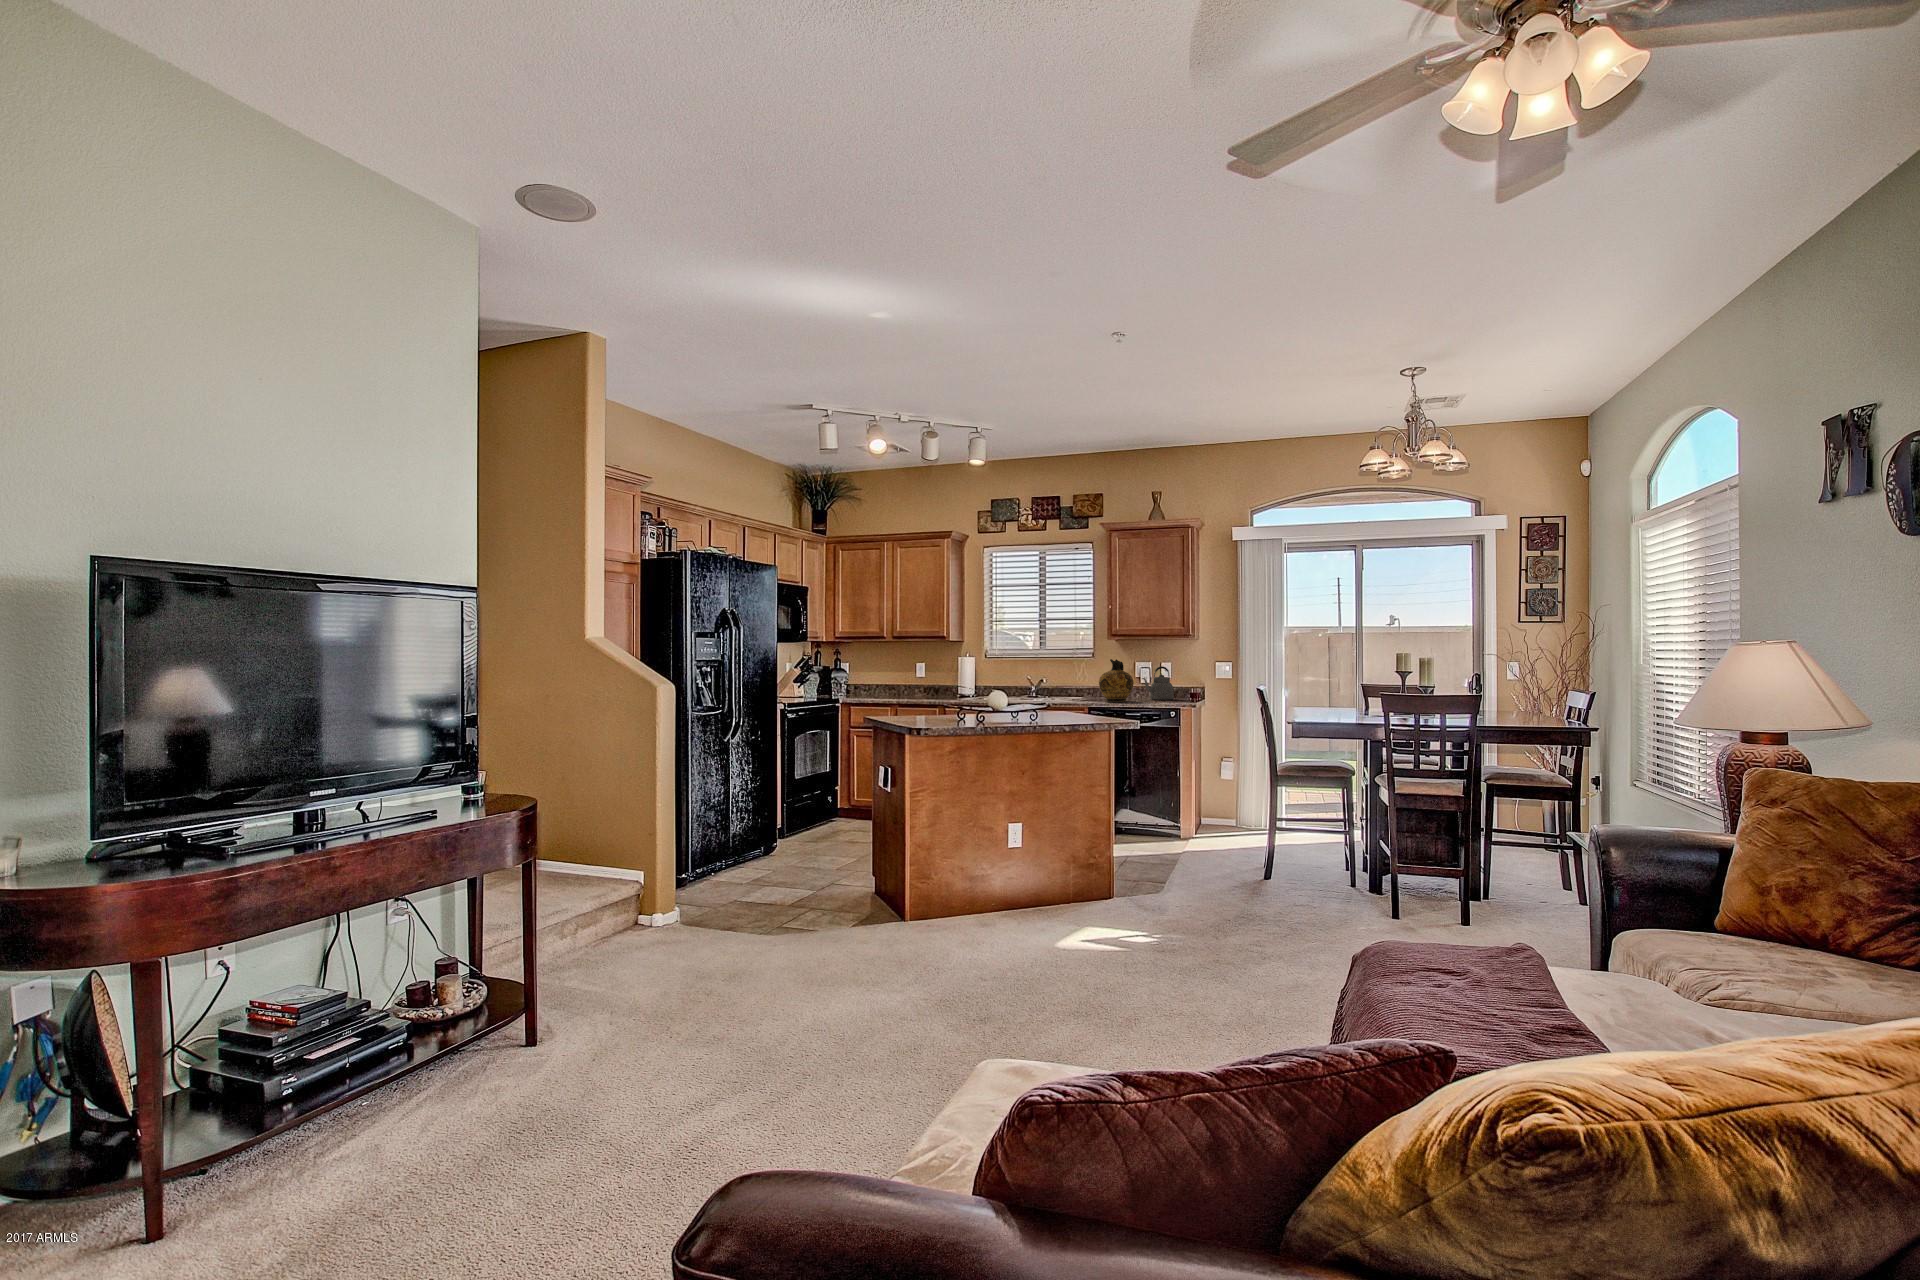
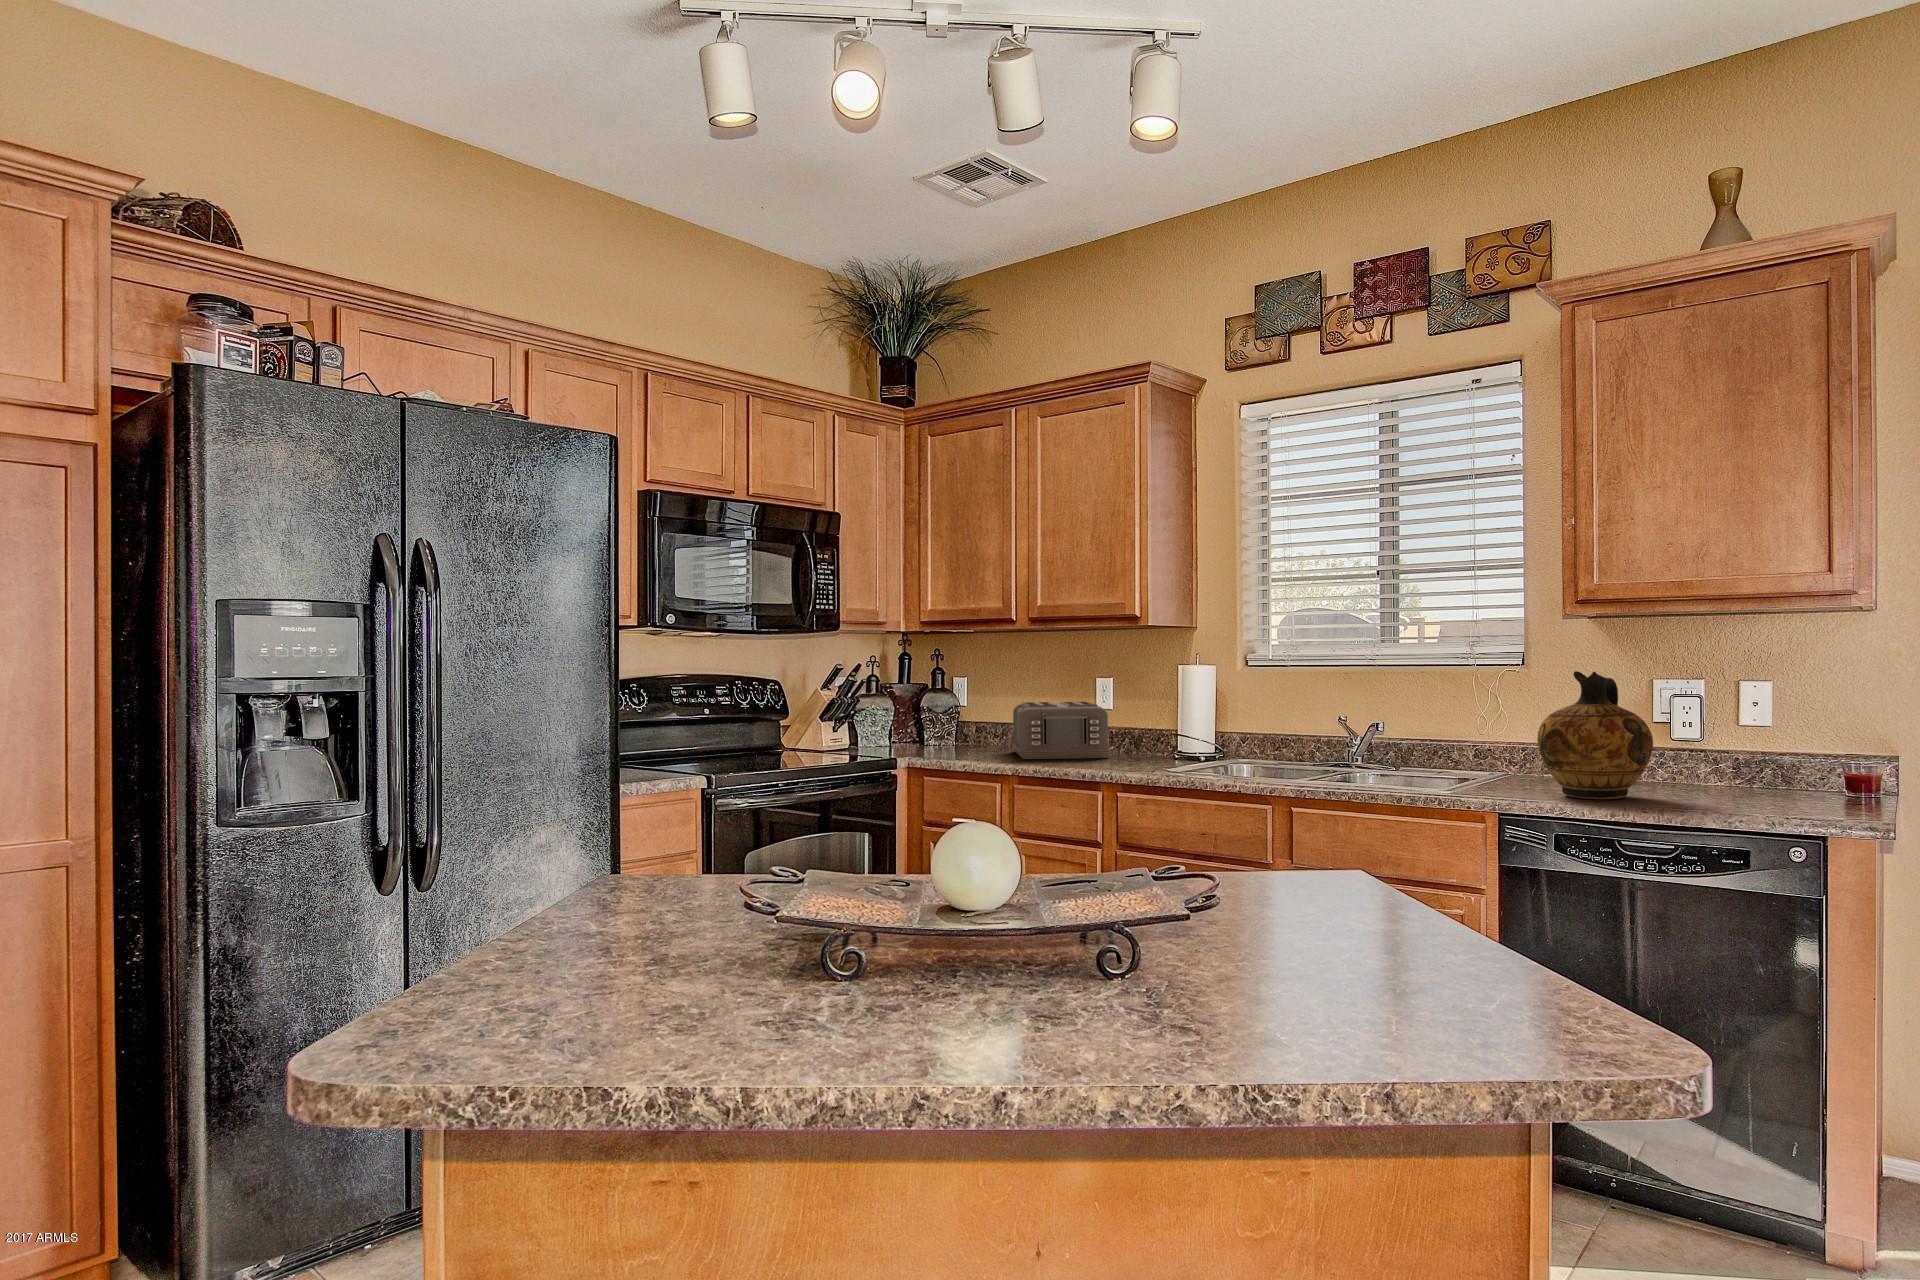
kettle: present [1142,666,1174,700] -> none [1677,692,1788,792]
toaster: none [881,674,930,699] -> present [1013,702,1110,759]

